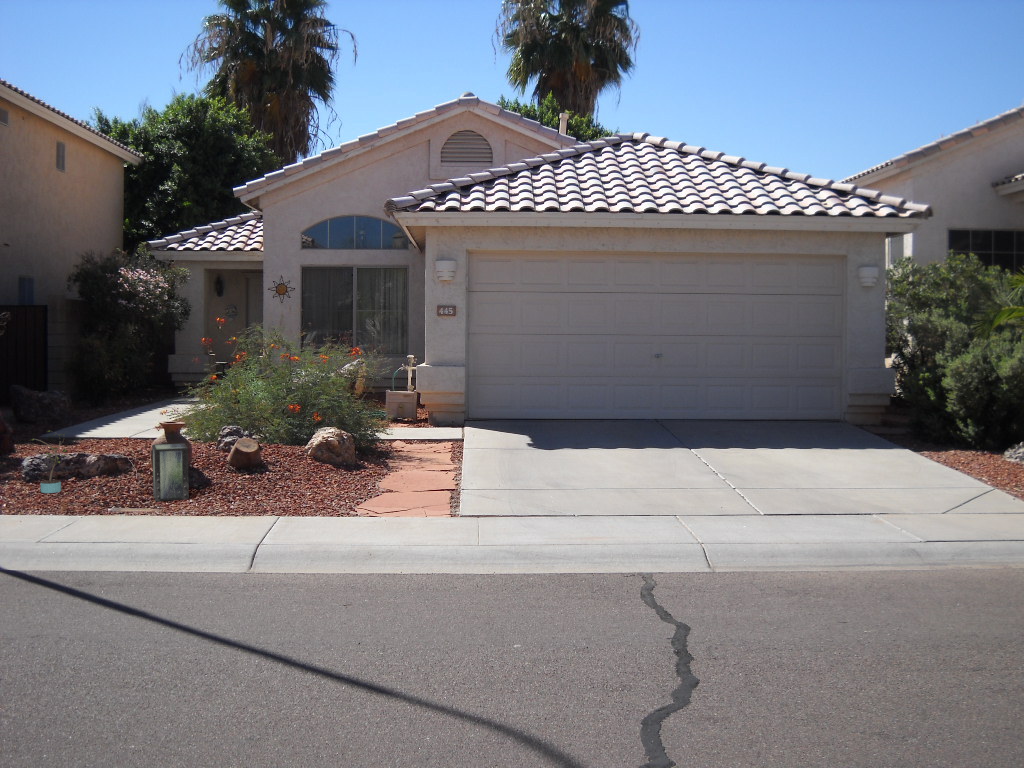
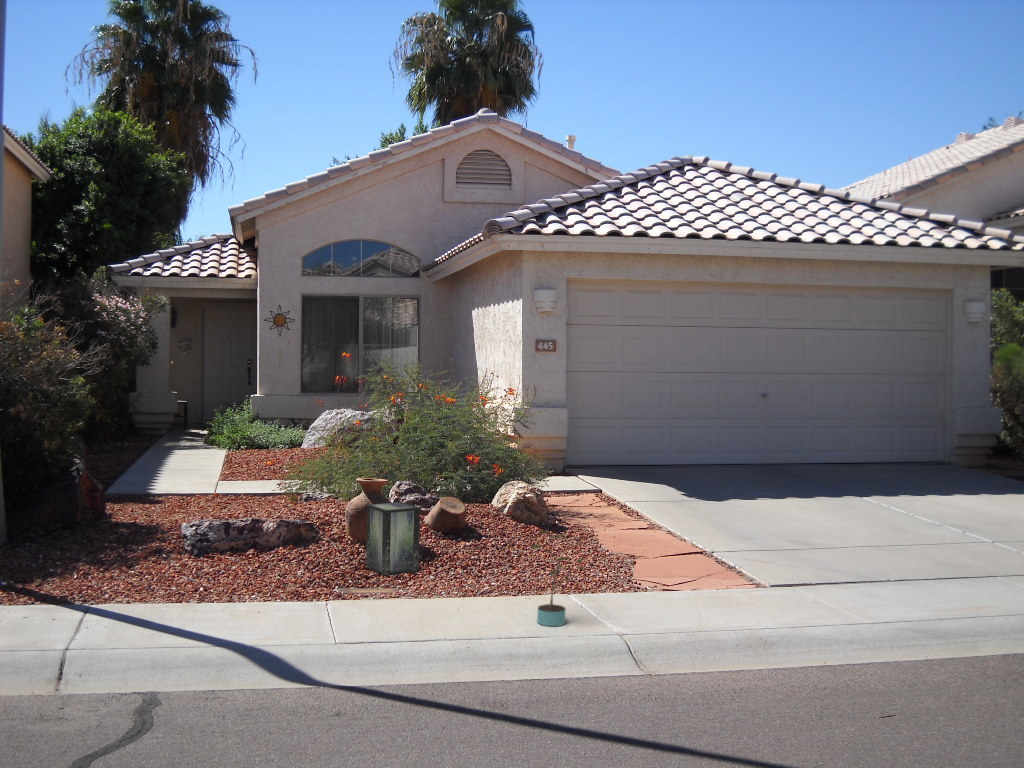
potted plant: present [29,431,68,493] -> present [532,530,584,626]

